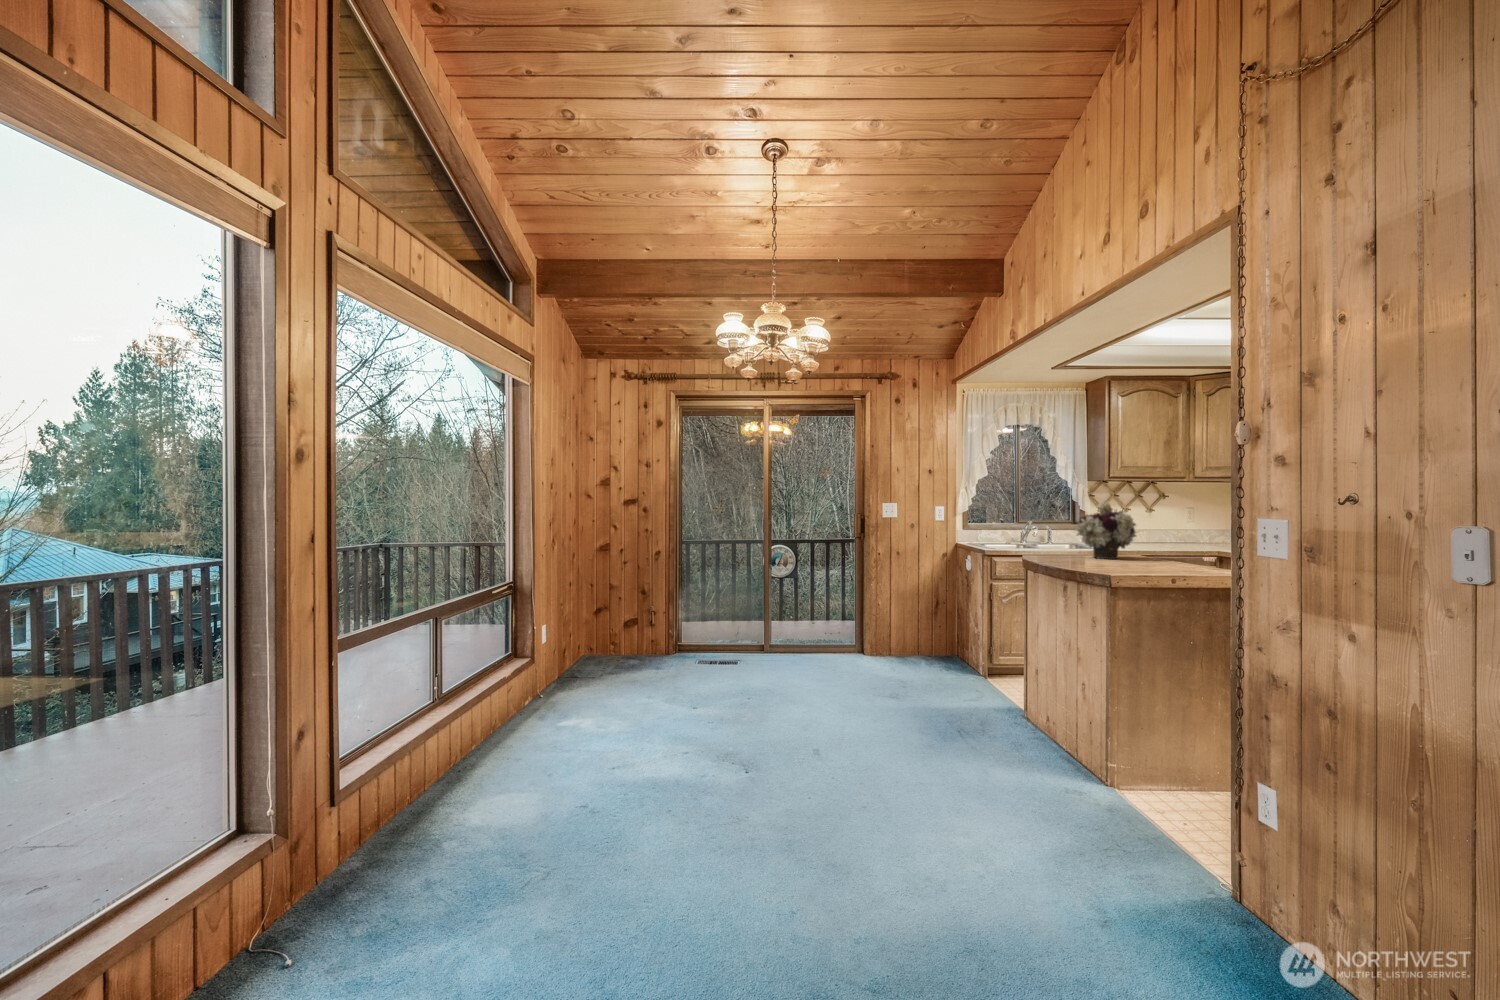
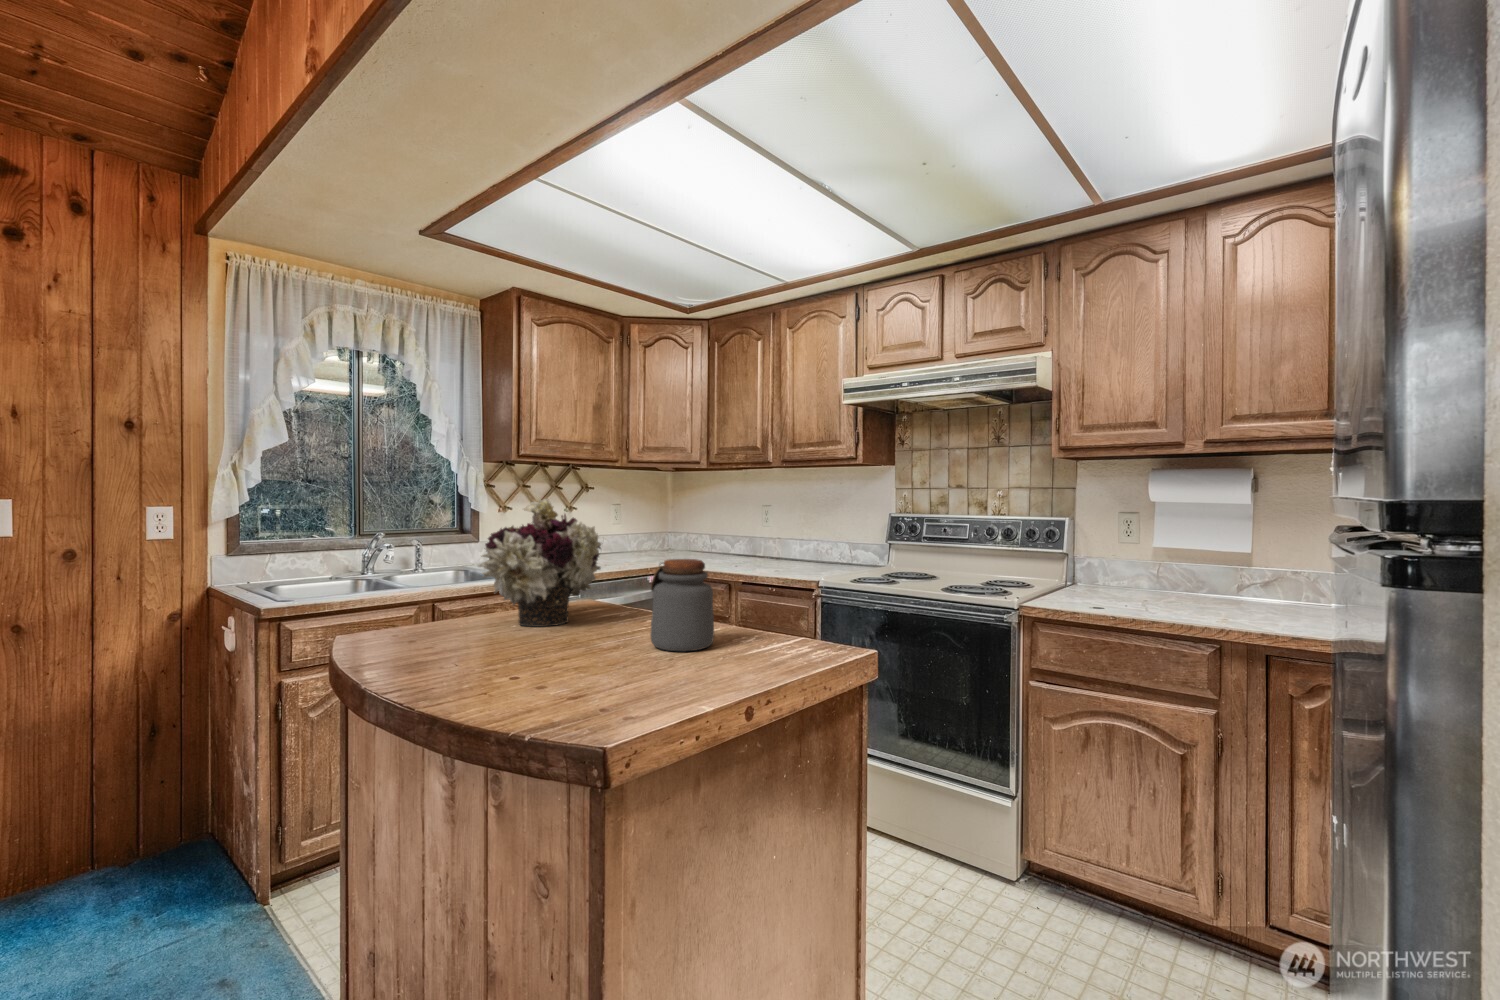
jar: none [1148,528,1181,567] -> present [650,559,714,651]

